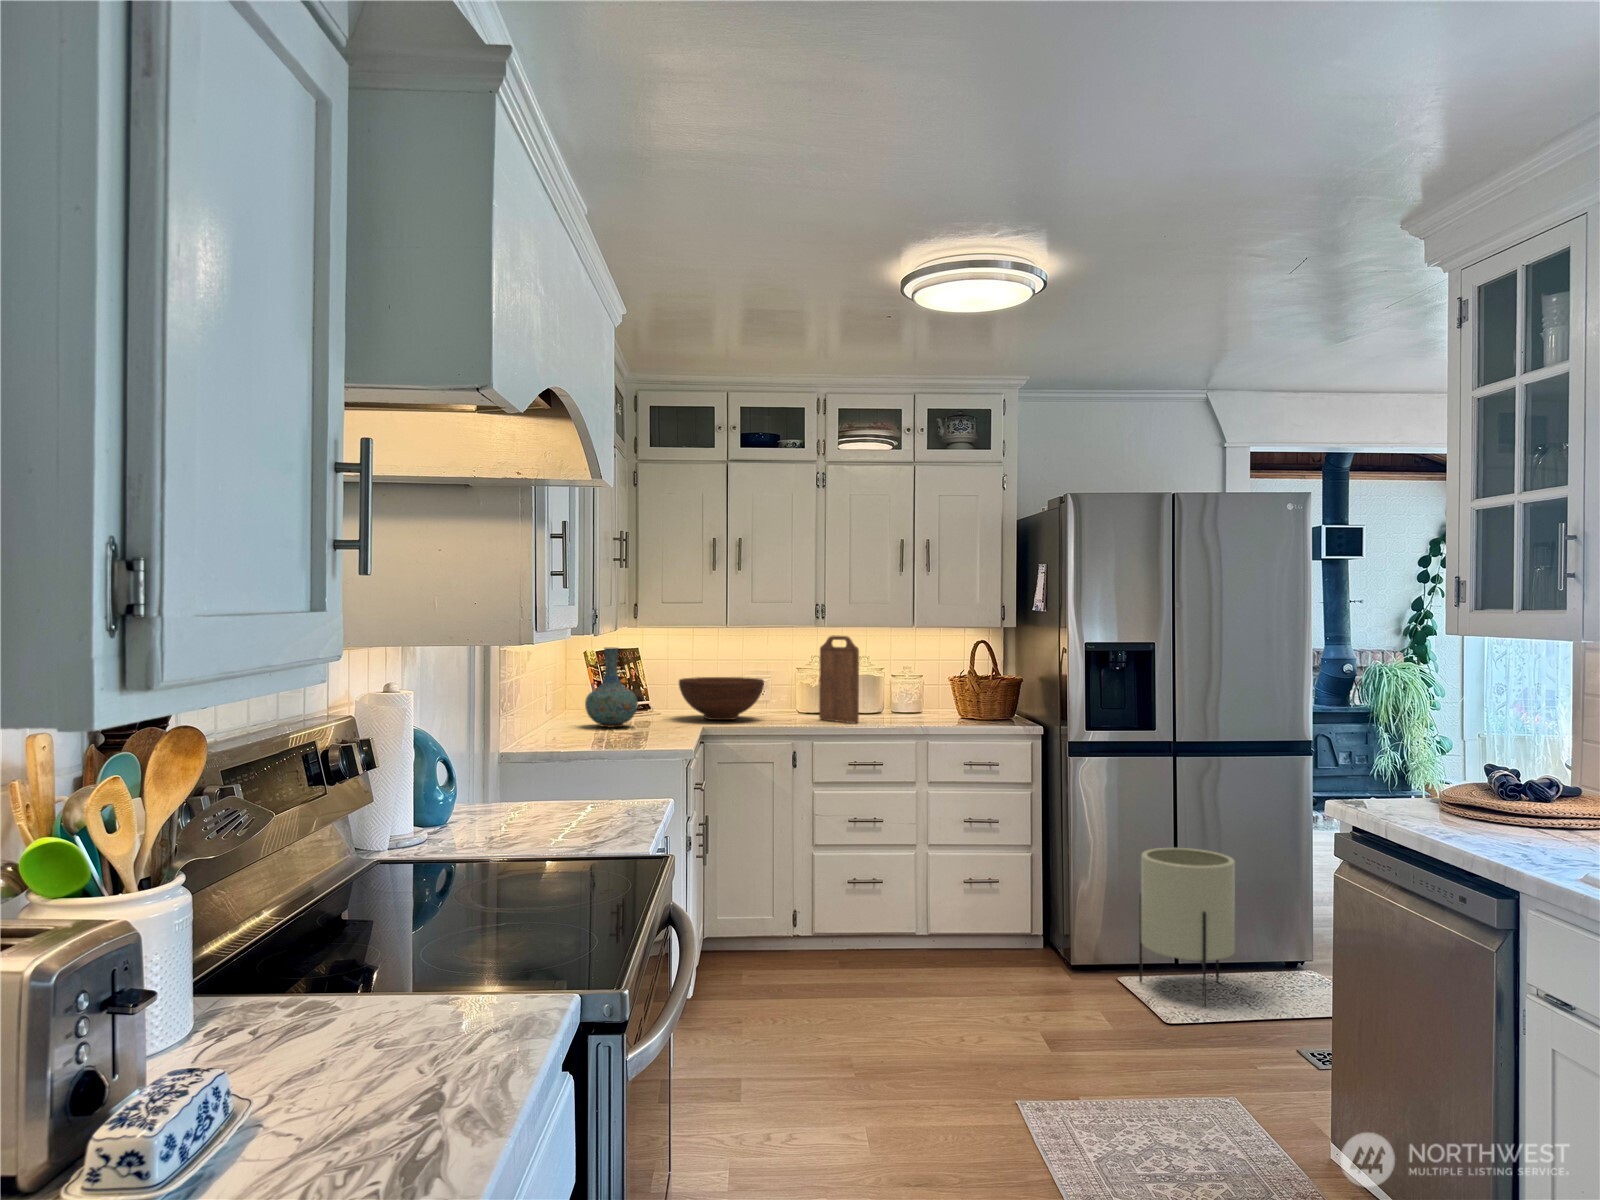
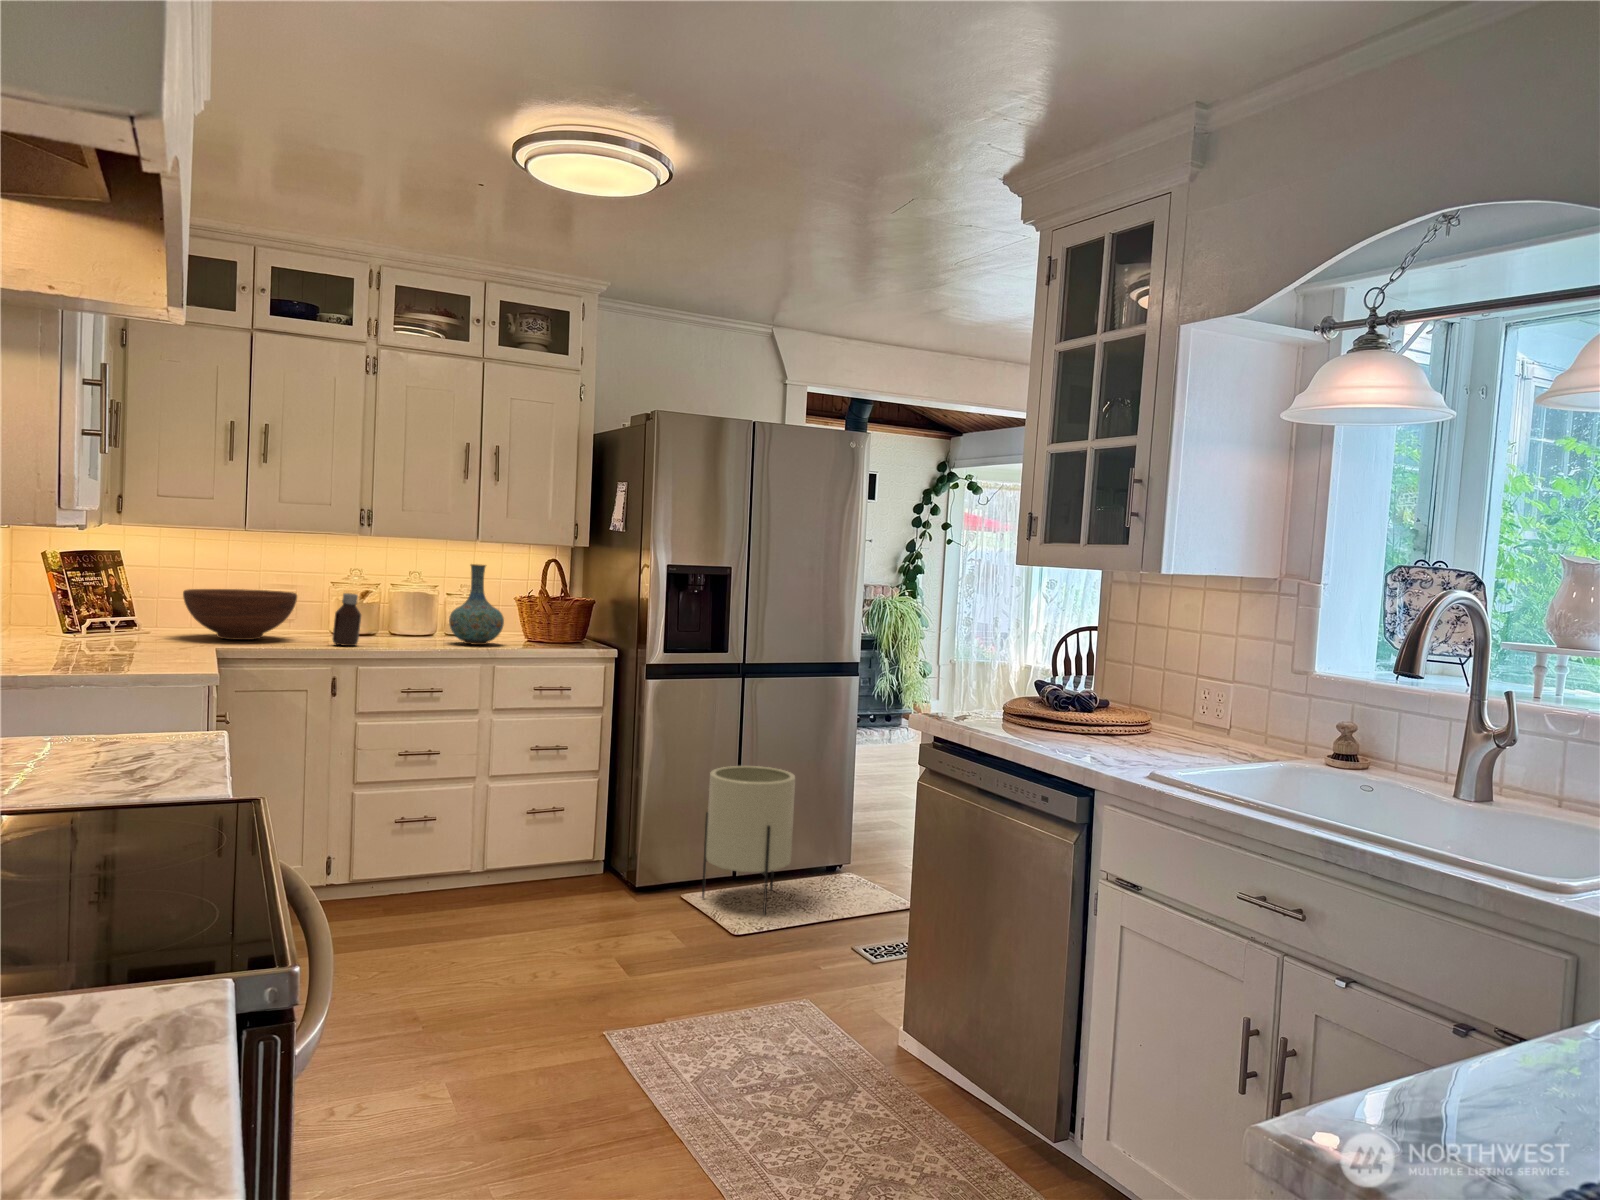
cutting board: present [819,636,859,723] -> none [364,546,416,644]
vase: present [585,647,638,727] -> present [449,564,504,645]
bottle: none [791,679,814,725] -> present [332,593,361,646]

